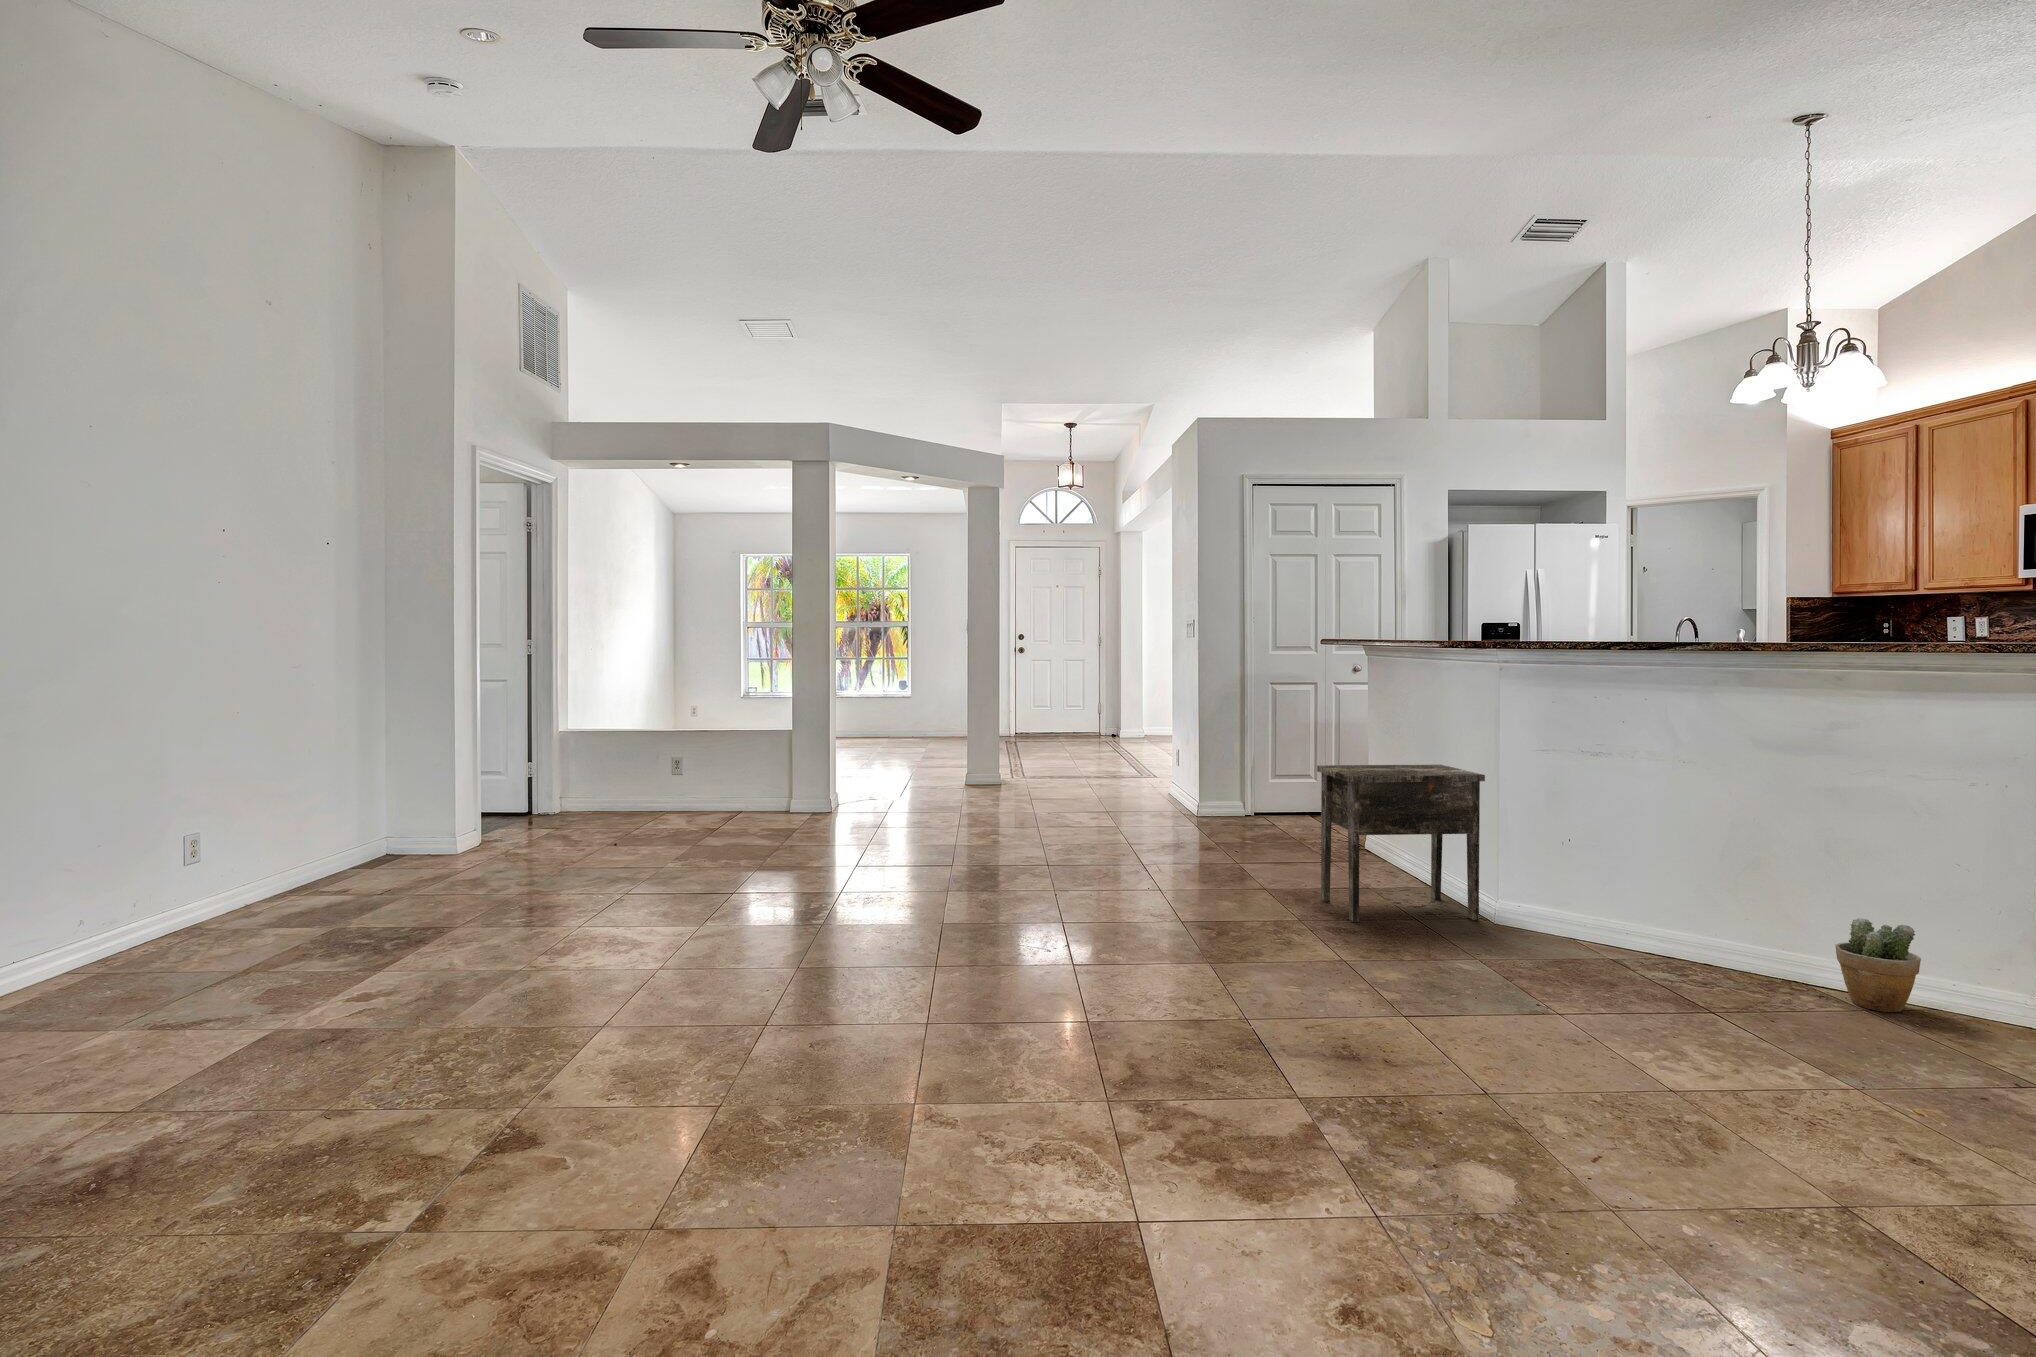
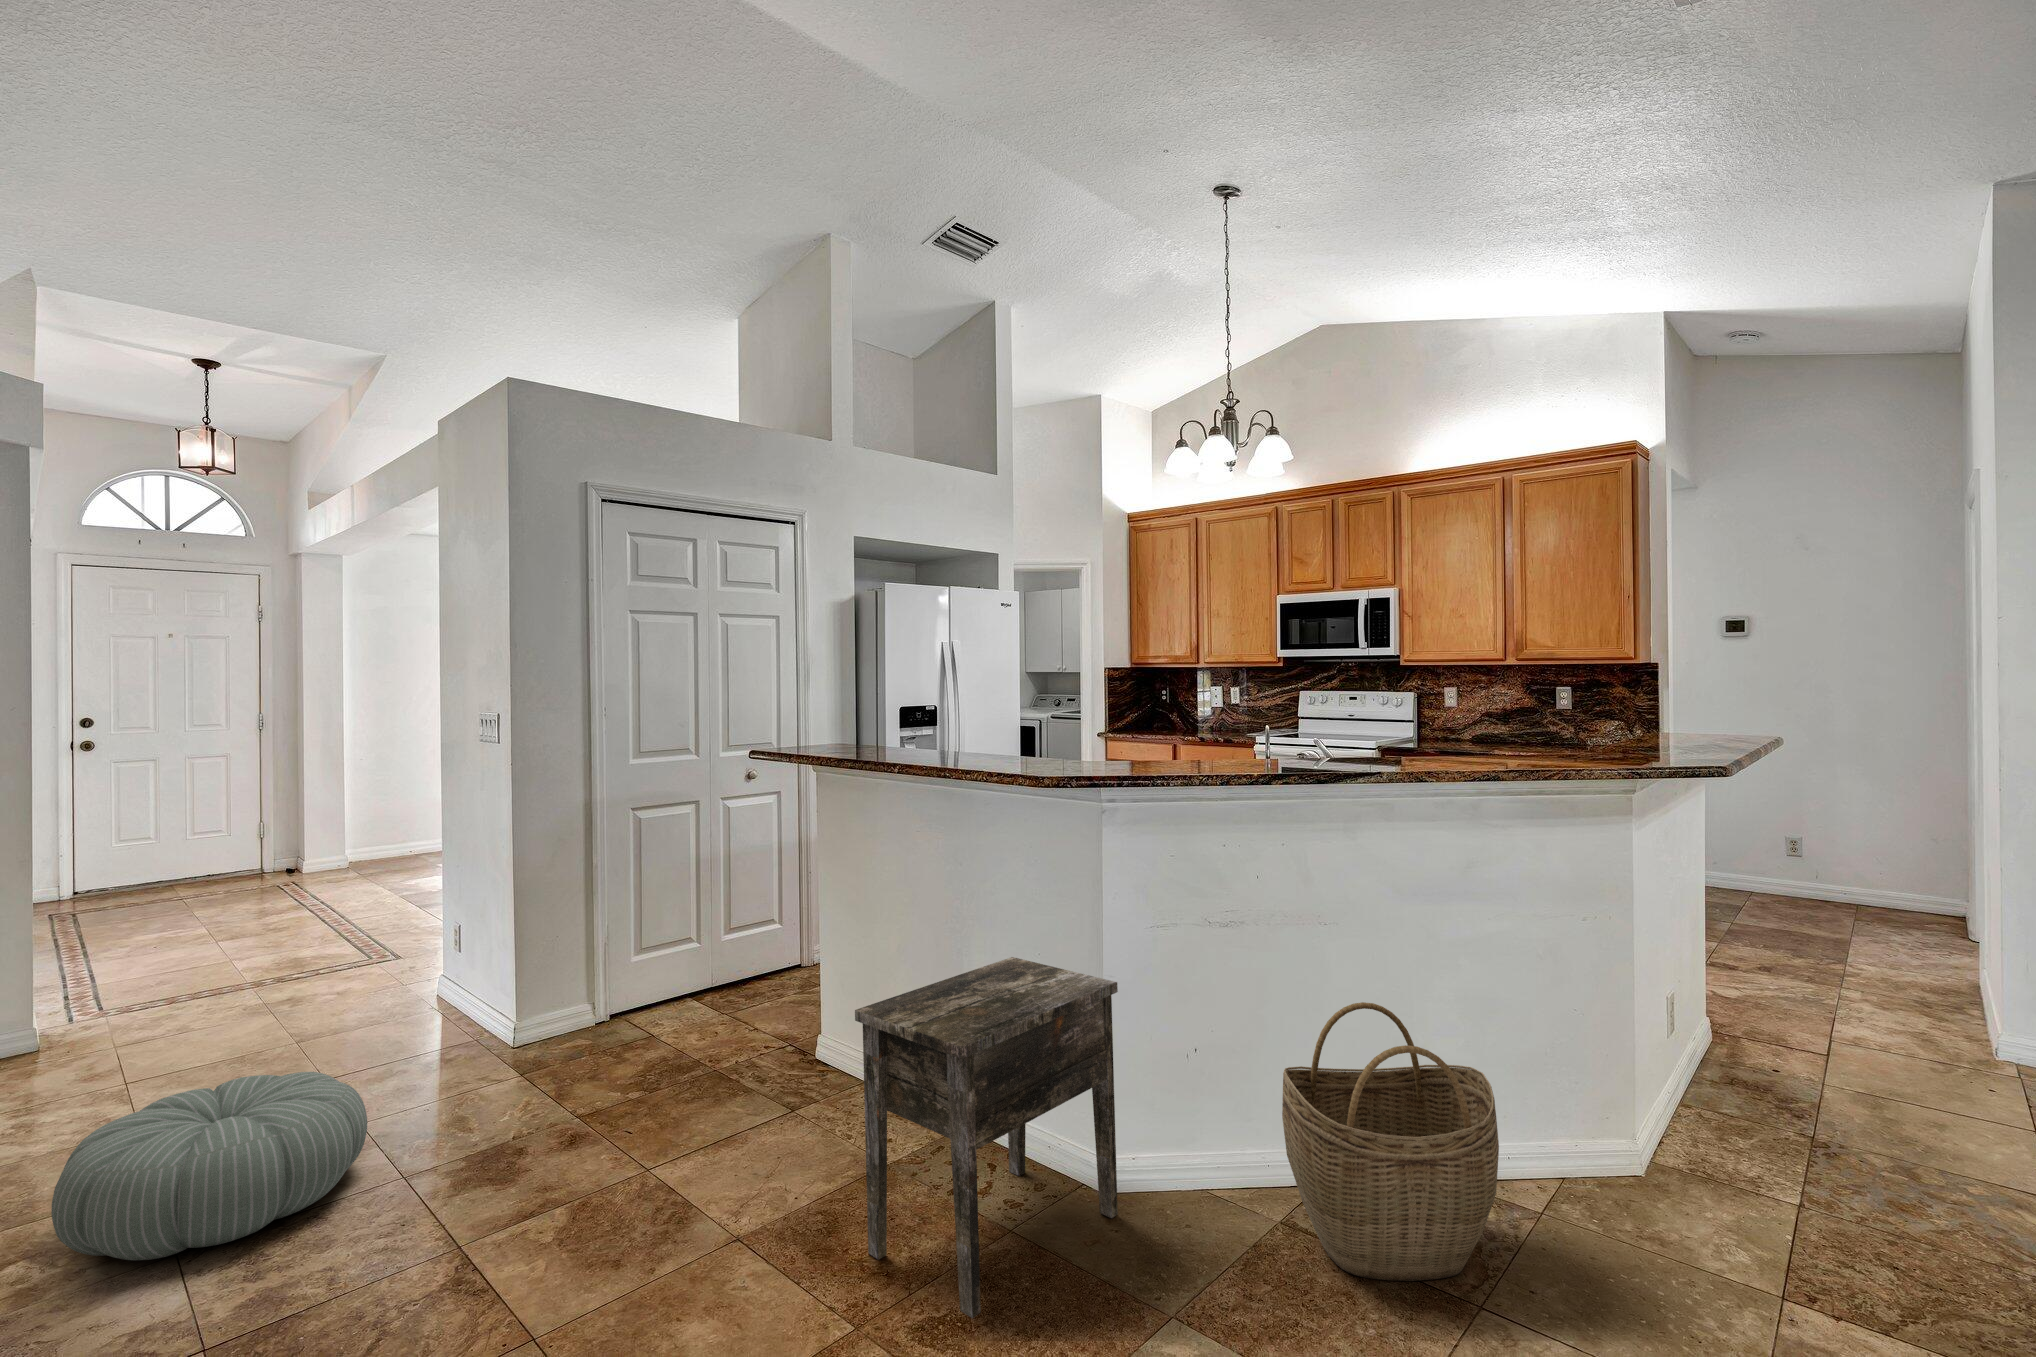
pouf: none [1009,784,1118,842] -> present [51,1072,367,1260]
woven basket: none [1573,807,1738,981] -> present [1282,1002,1499,1281]
potted plant: present [1835,918,1921,1012] -> none [1569,1120,1664,1243]

